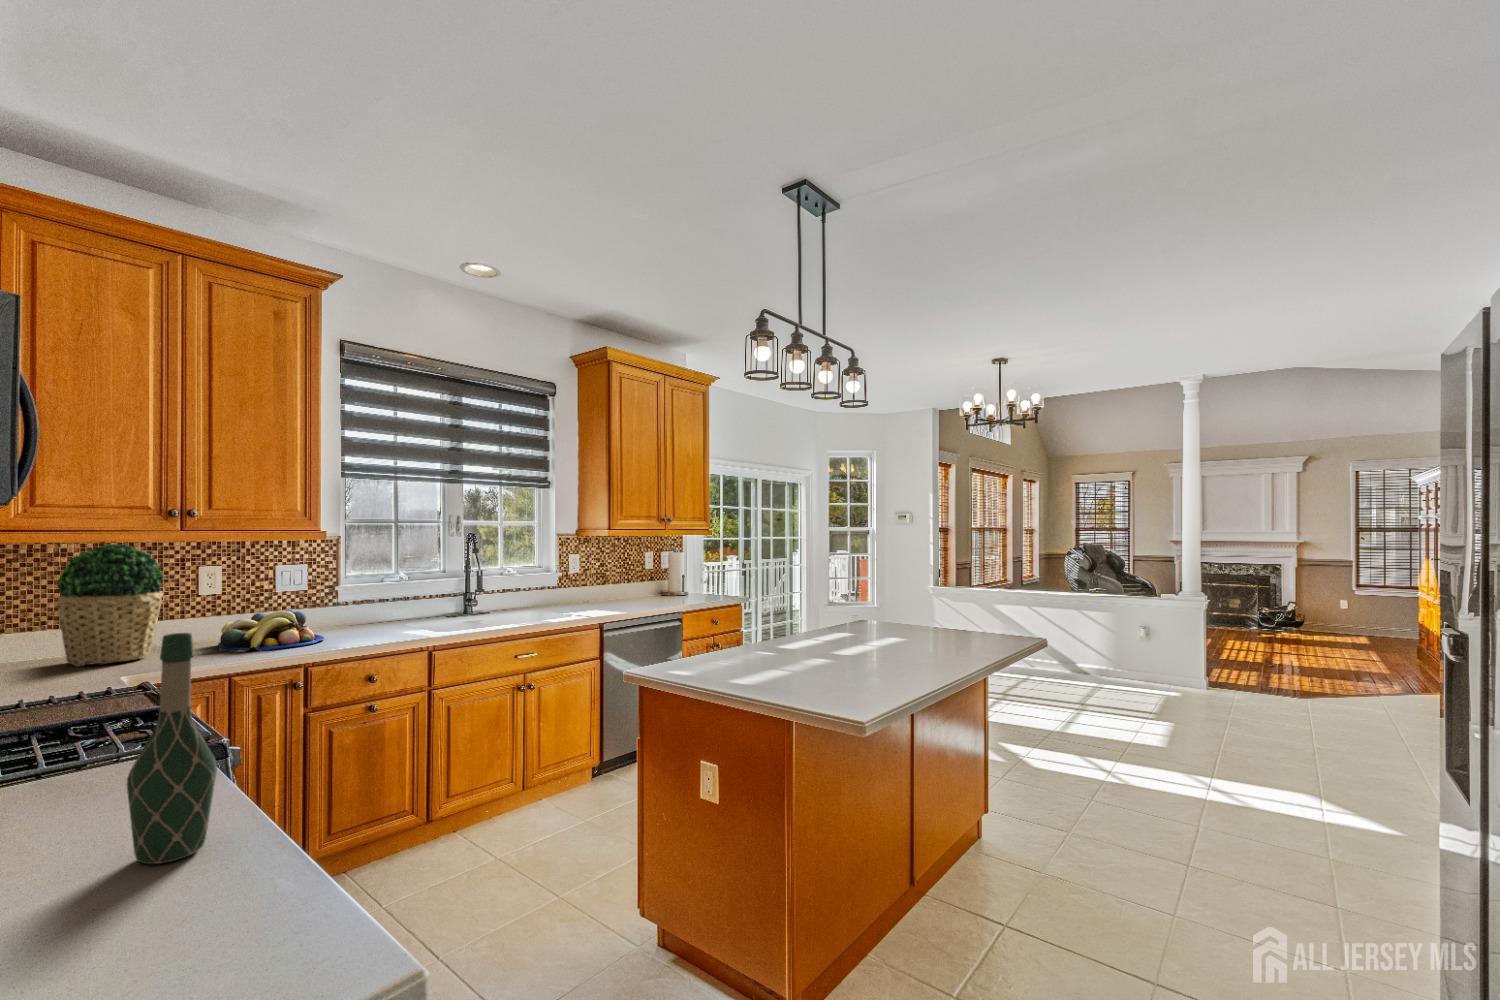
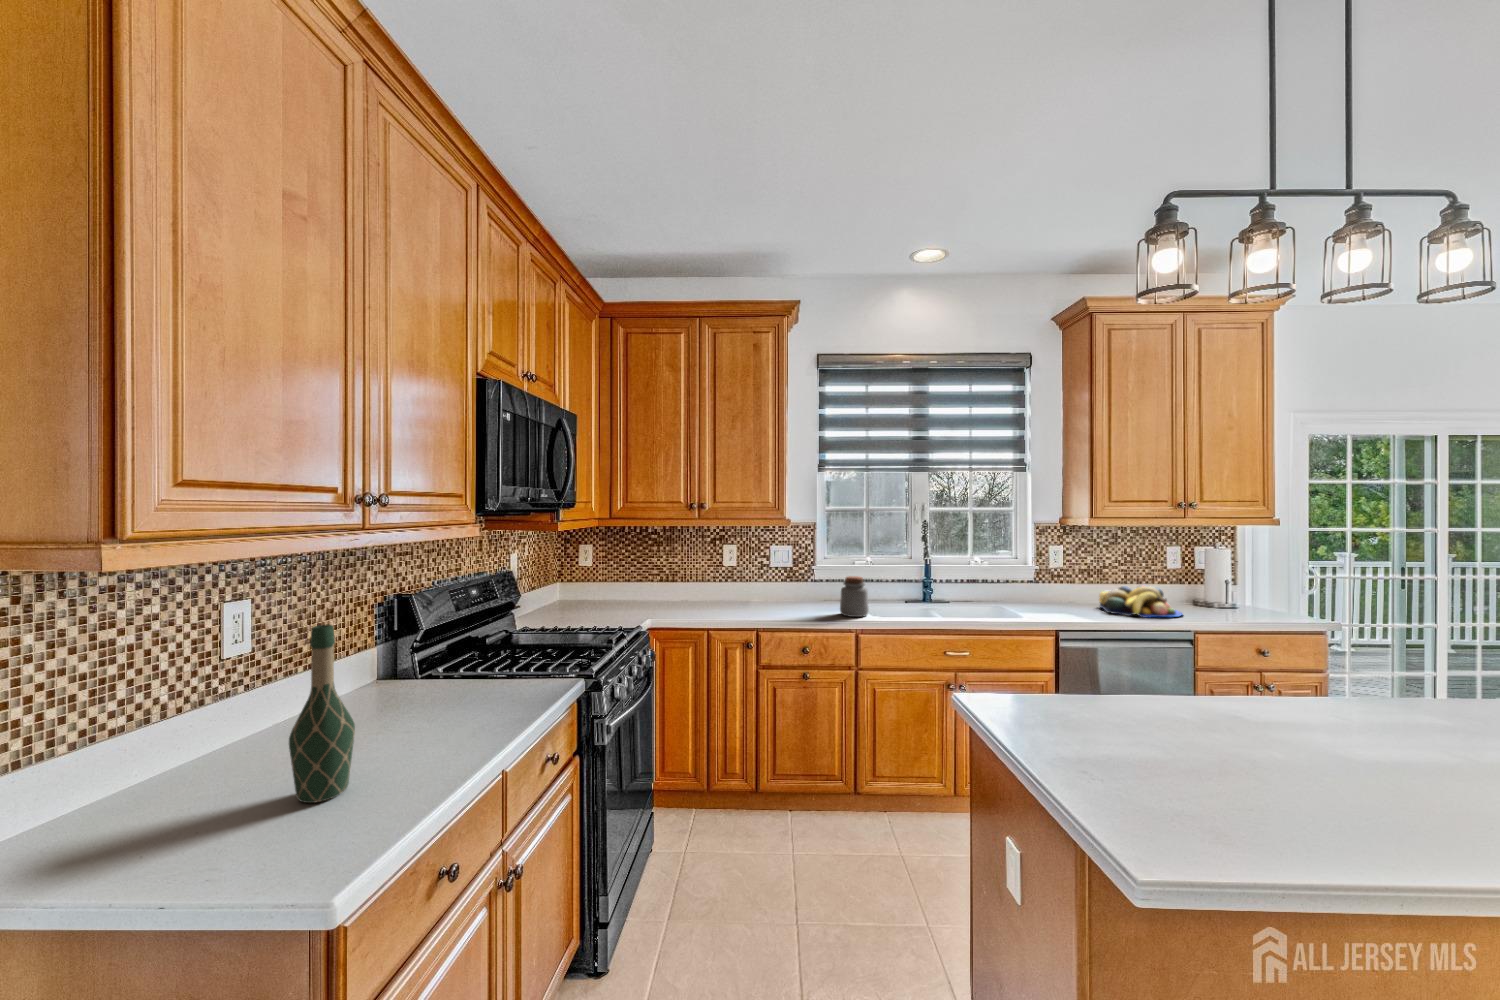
potted plant: present [57,544,164,666] -> none [634,528,688,608]
jar: none [399,591,434,635] -> present [840,576,869,617]
fruit bowl: present [218,609,325,652] -> present [1099,585,1182,618]

